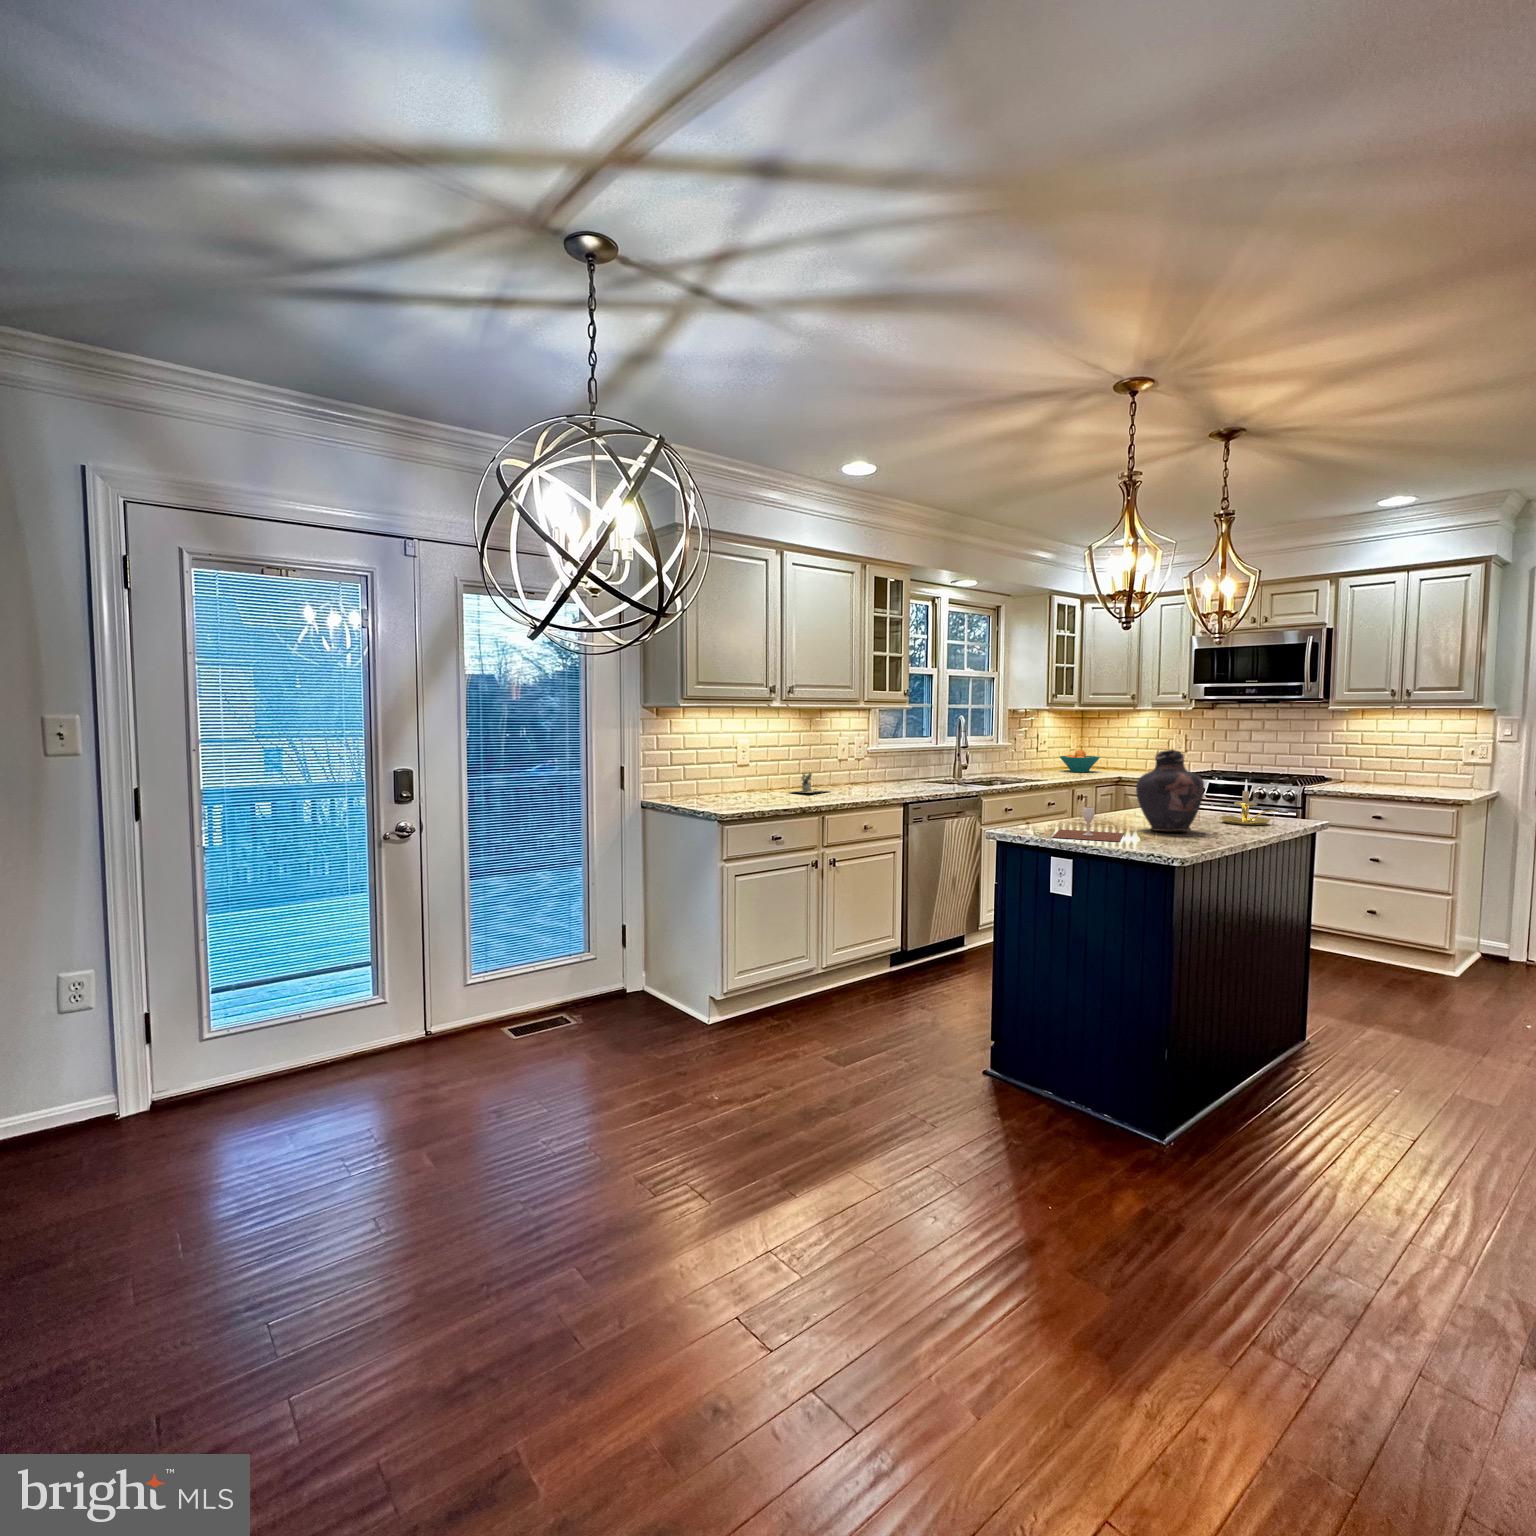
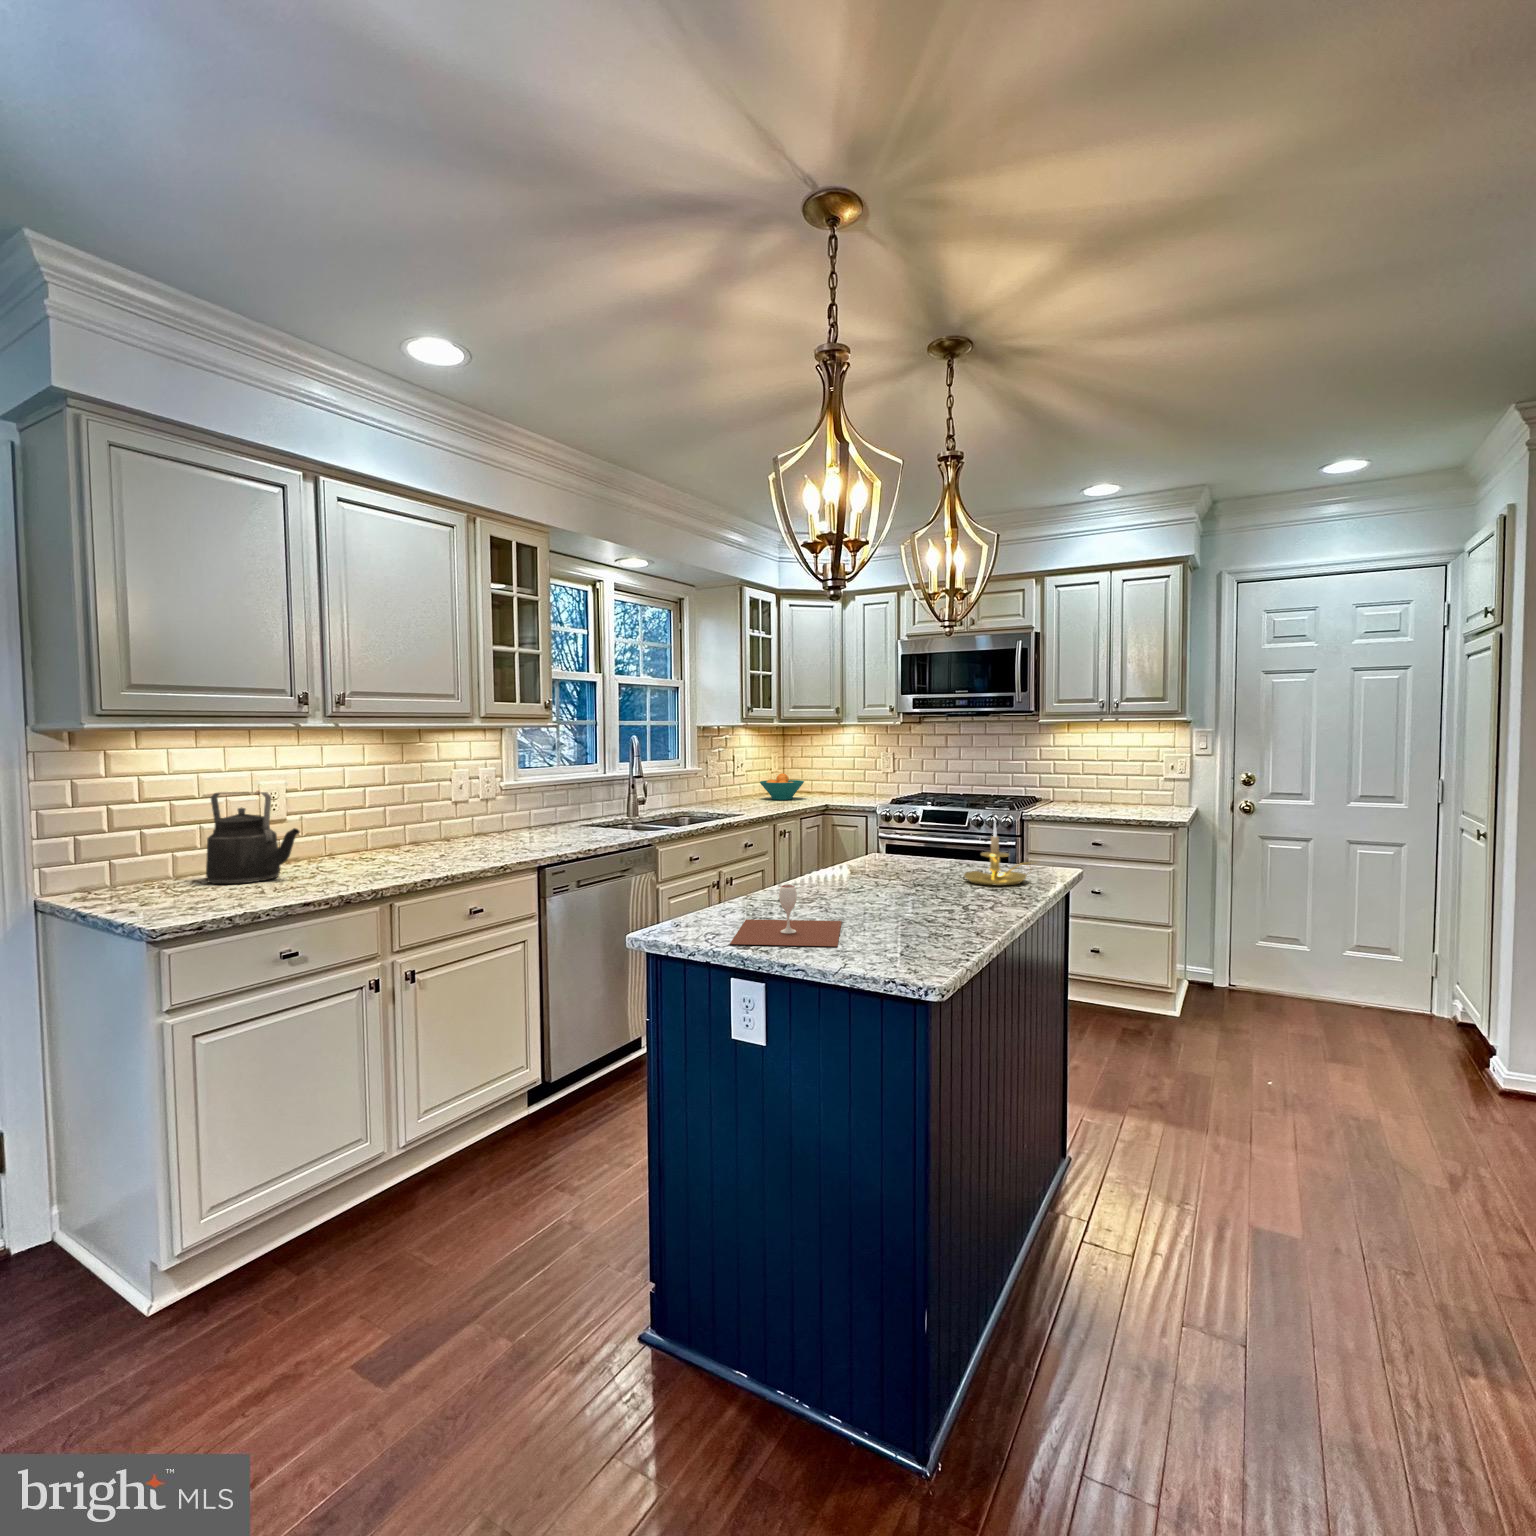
kettle: none [718,746,770,800] -> present [206,792,300,884]
vase: present [1136,750,1204,831] -> none [856,783,952,912]
potted plant: present [801,773,824,793] -> none [354,825,451,859]

